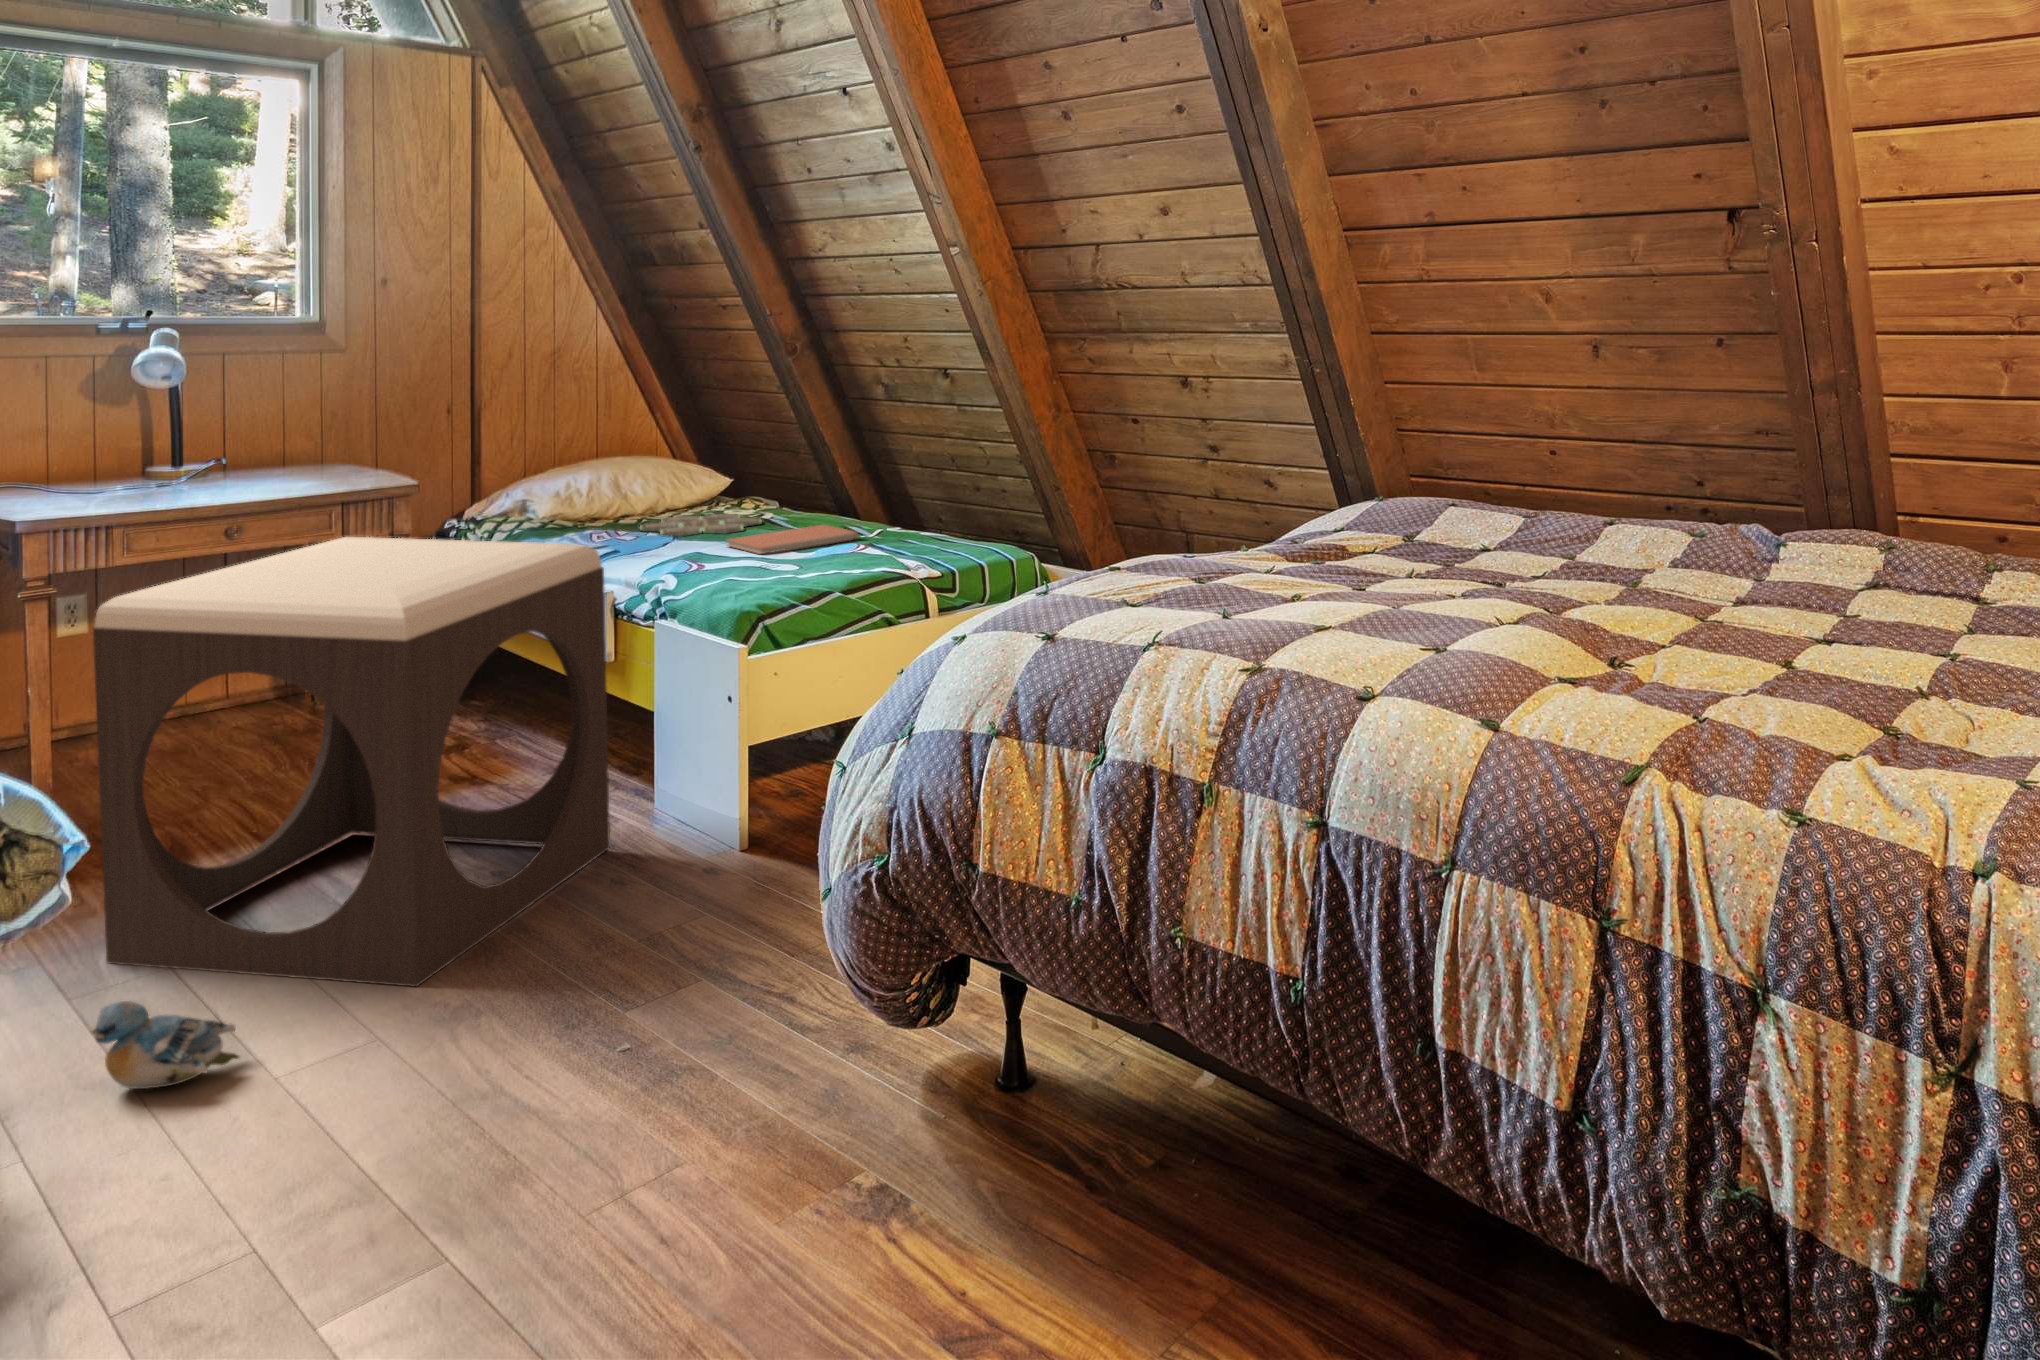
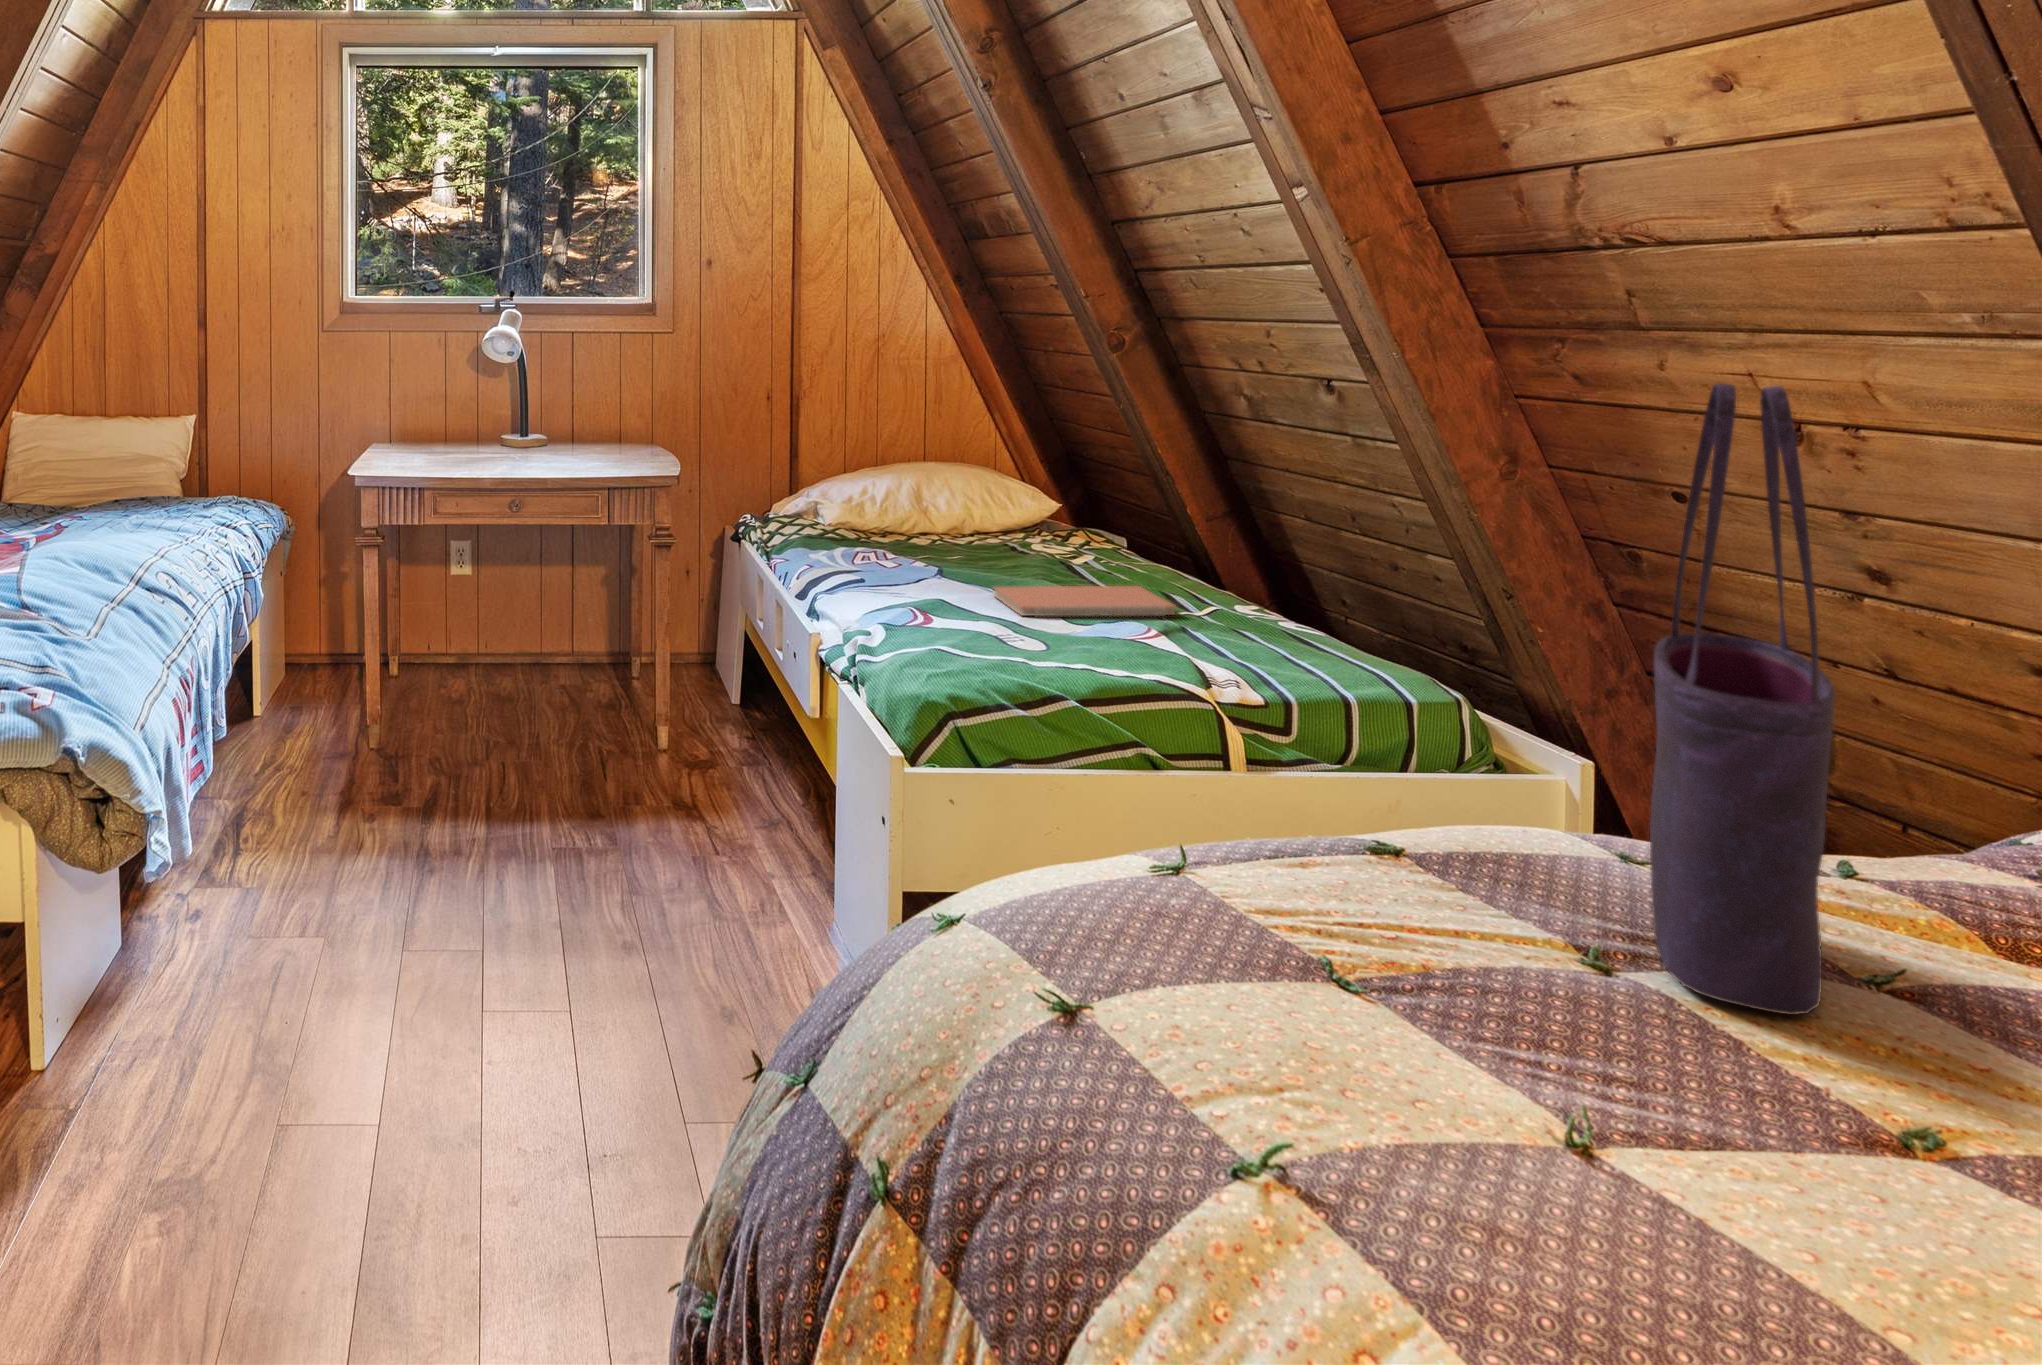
tote bag: none [1205,356,1261,588] -> present [1650,383,1835,1015]
board game: present [640,514,762,537] -> none [921,544,1075,578]
footstool: present [93,537,610,987] -> none [253,528,738,1083]
plush toy: present [92,1001,239,1089] -> none [110,994,227,1112]

